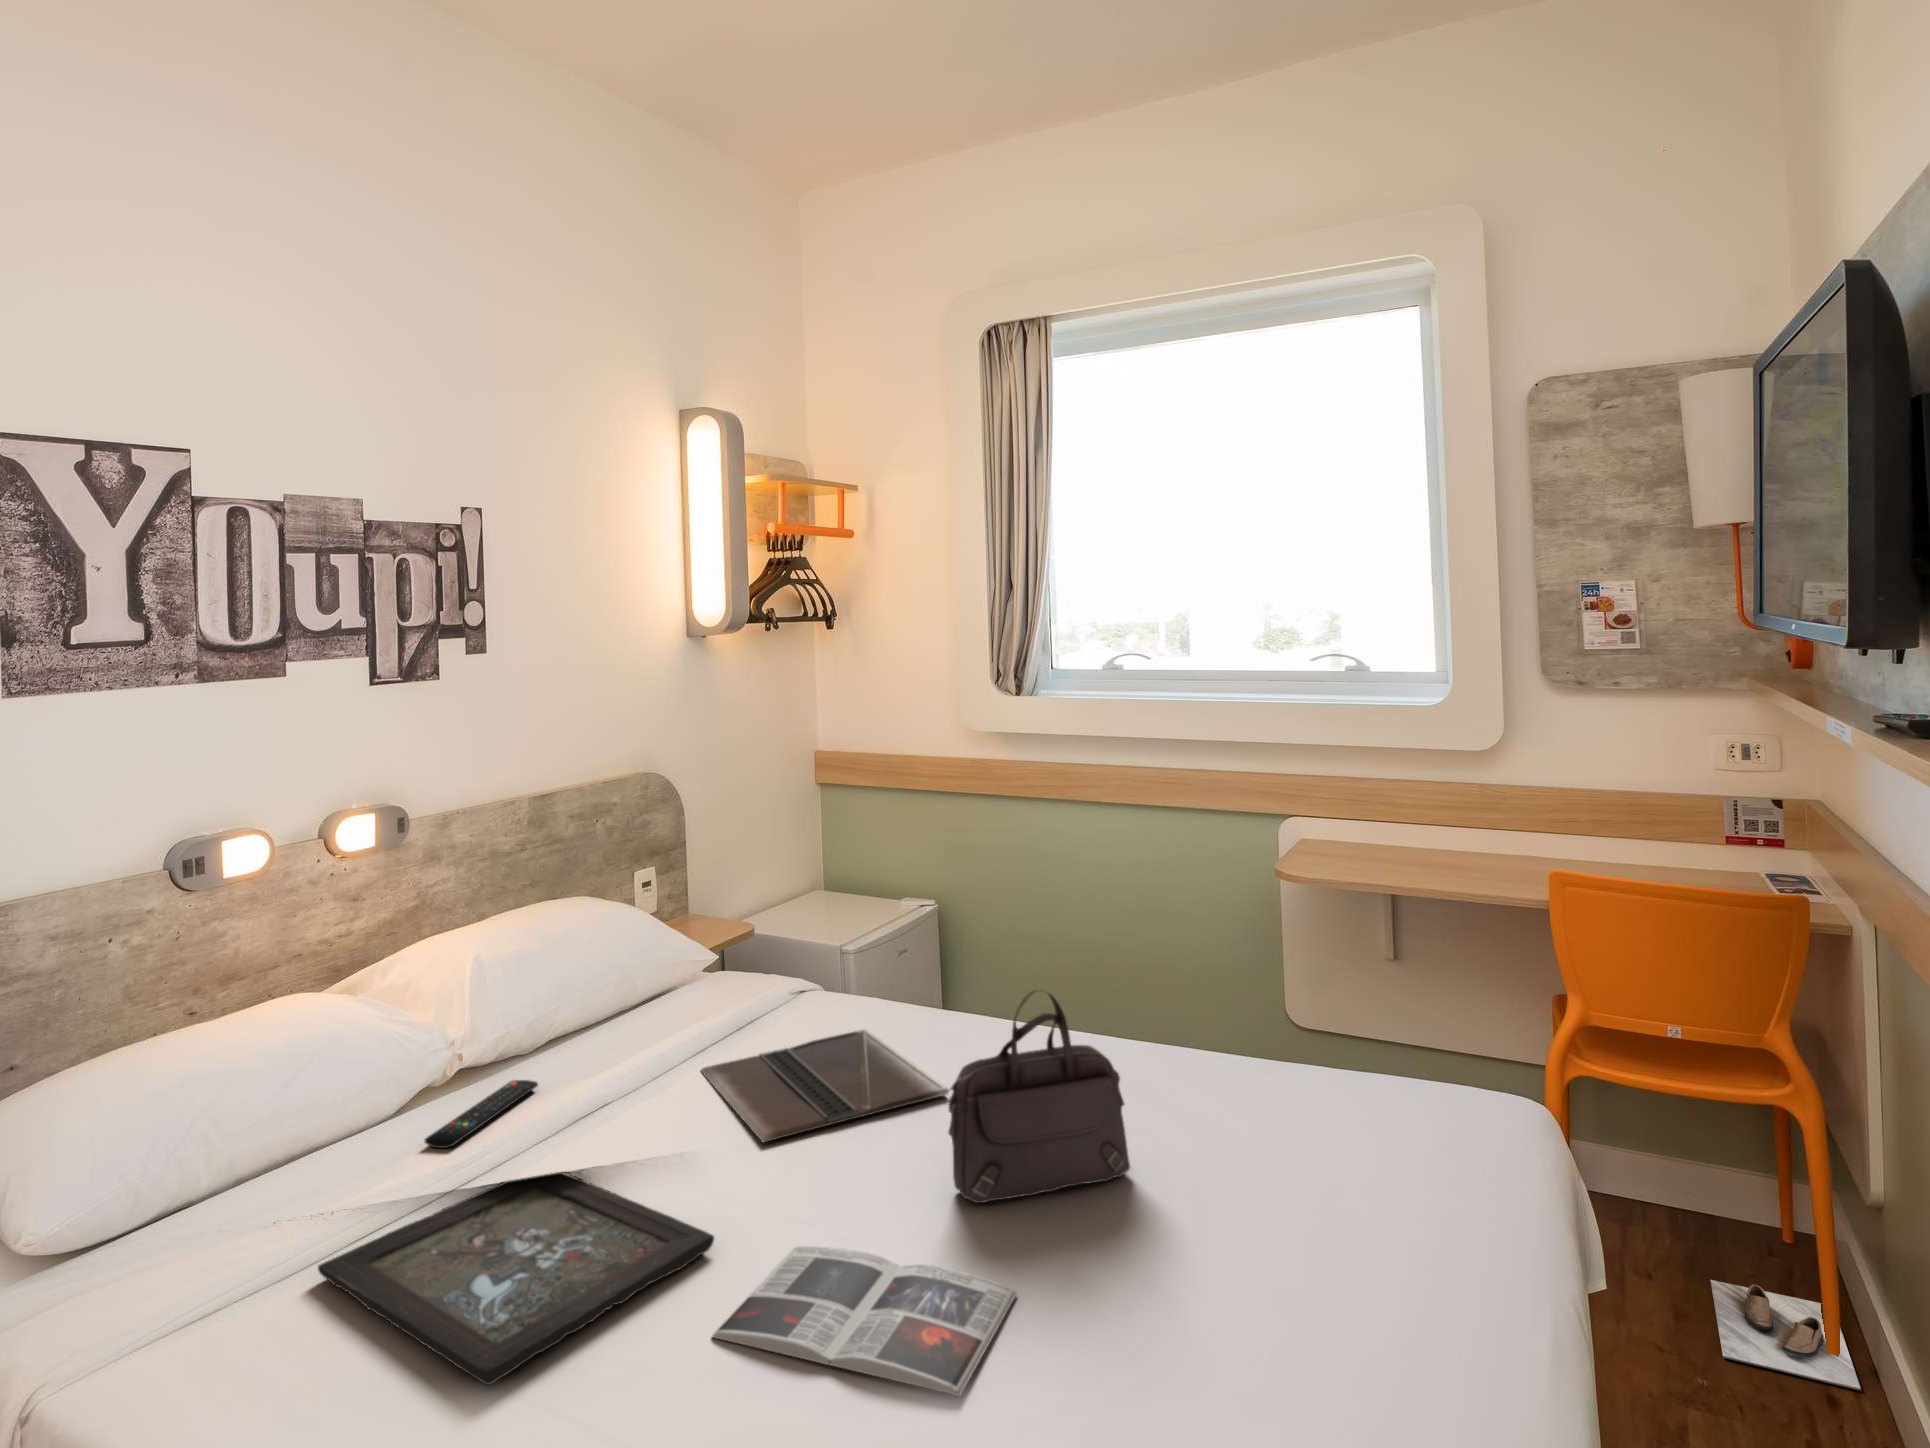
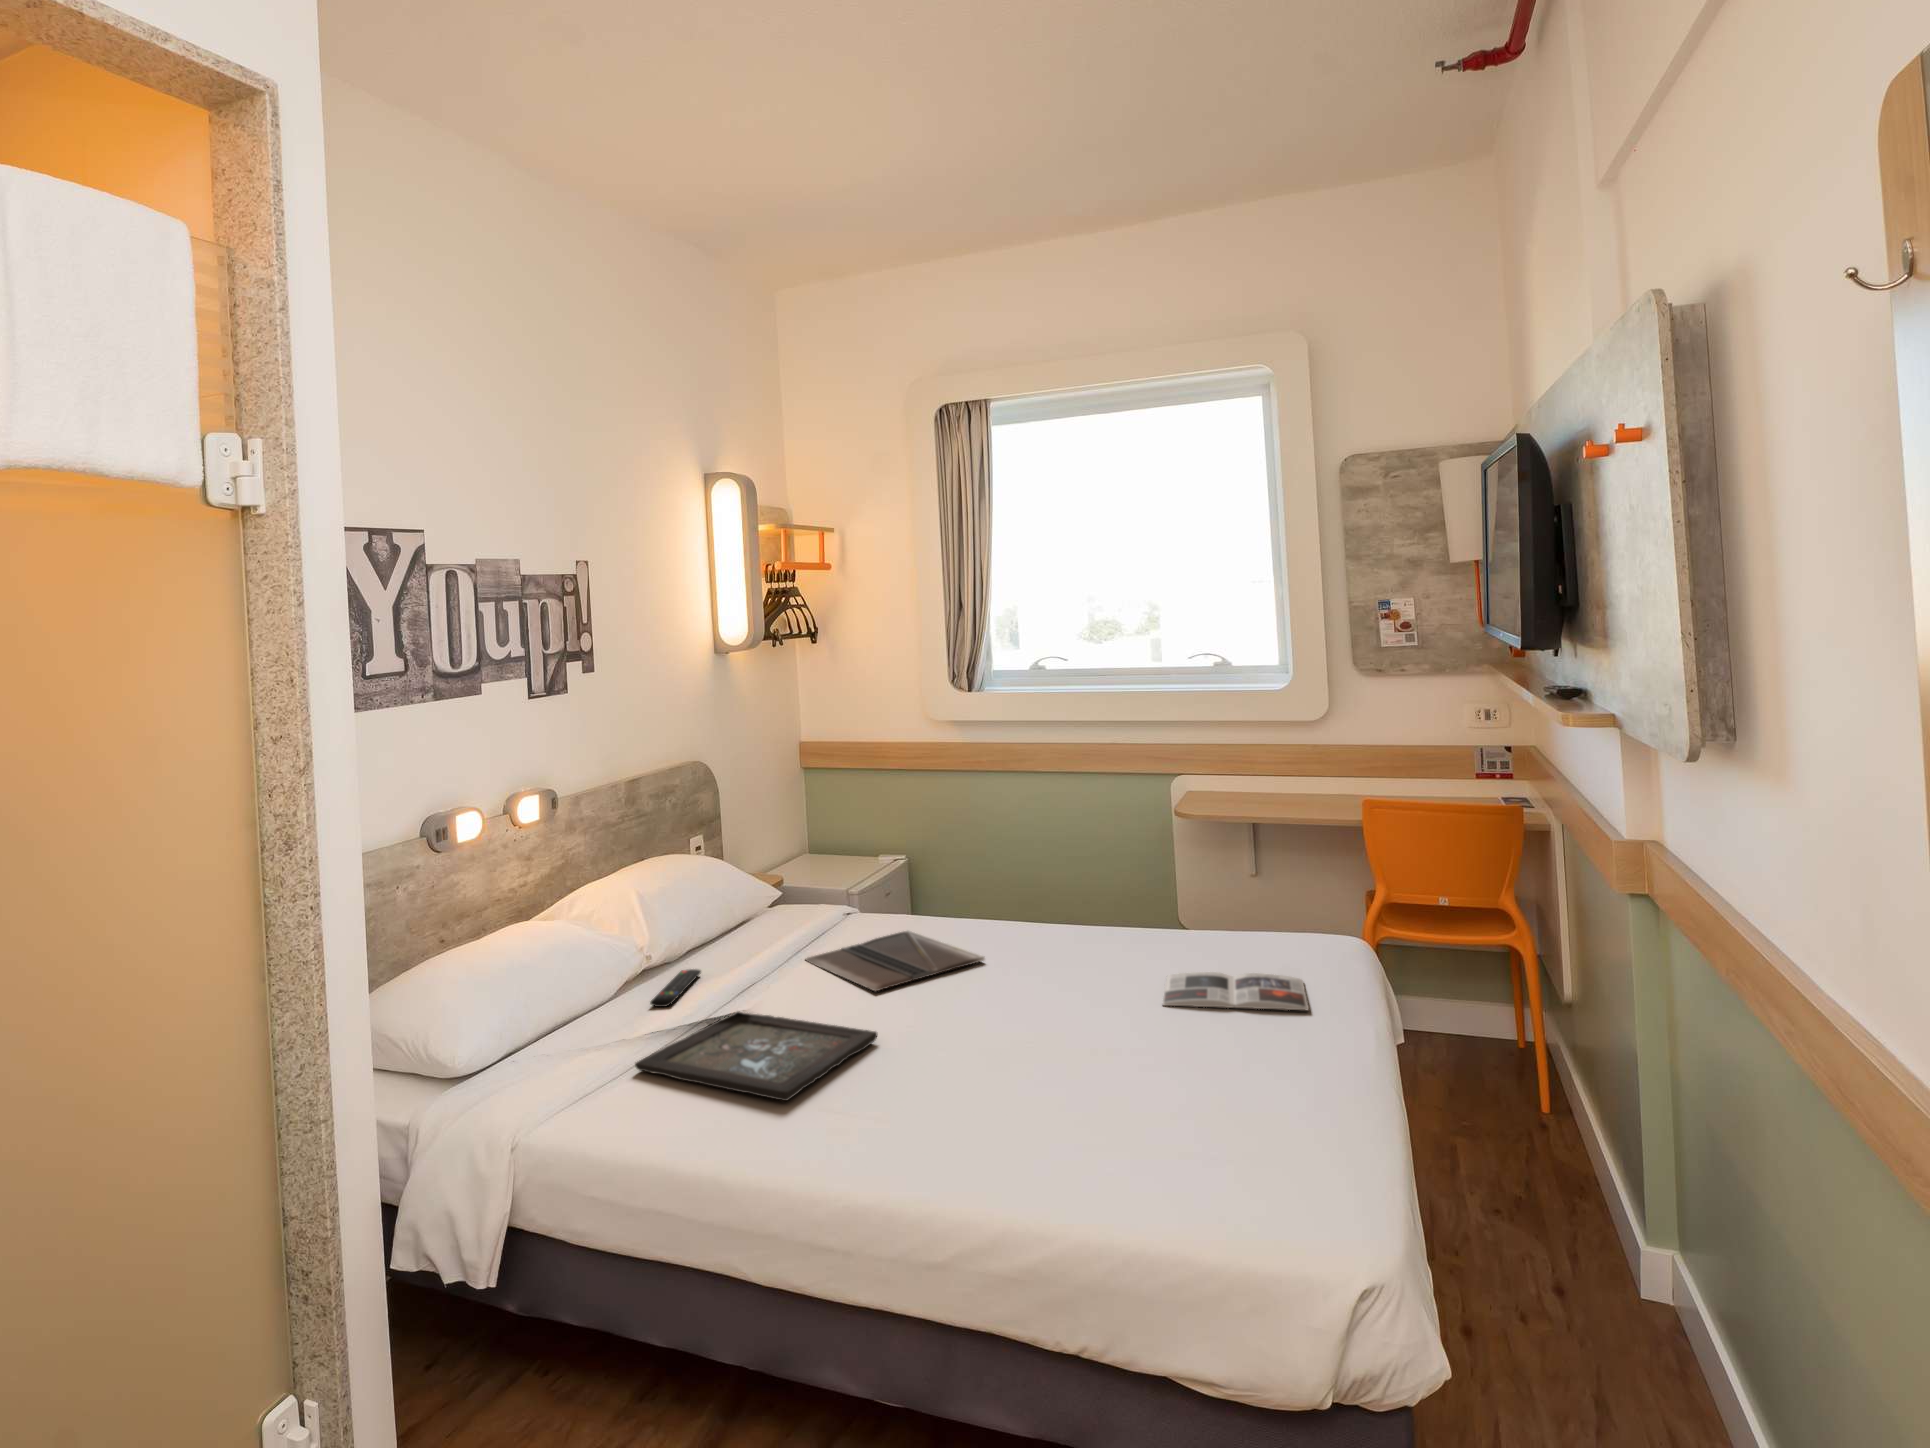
handbag: present [948,990,1131,1203] -> none [1007,875,1118,1009]
magazine: present [712,1246,1017,1396] -> present [1163,972,1309,1010]
shoe: present [1710,1280,1861,1391] -> none [1473,1068,1559,1118]

